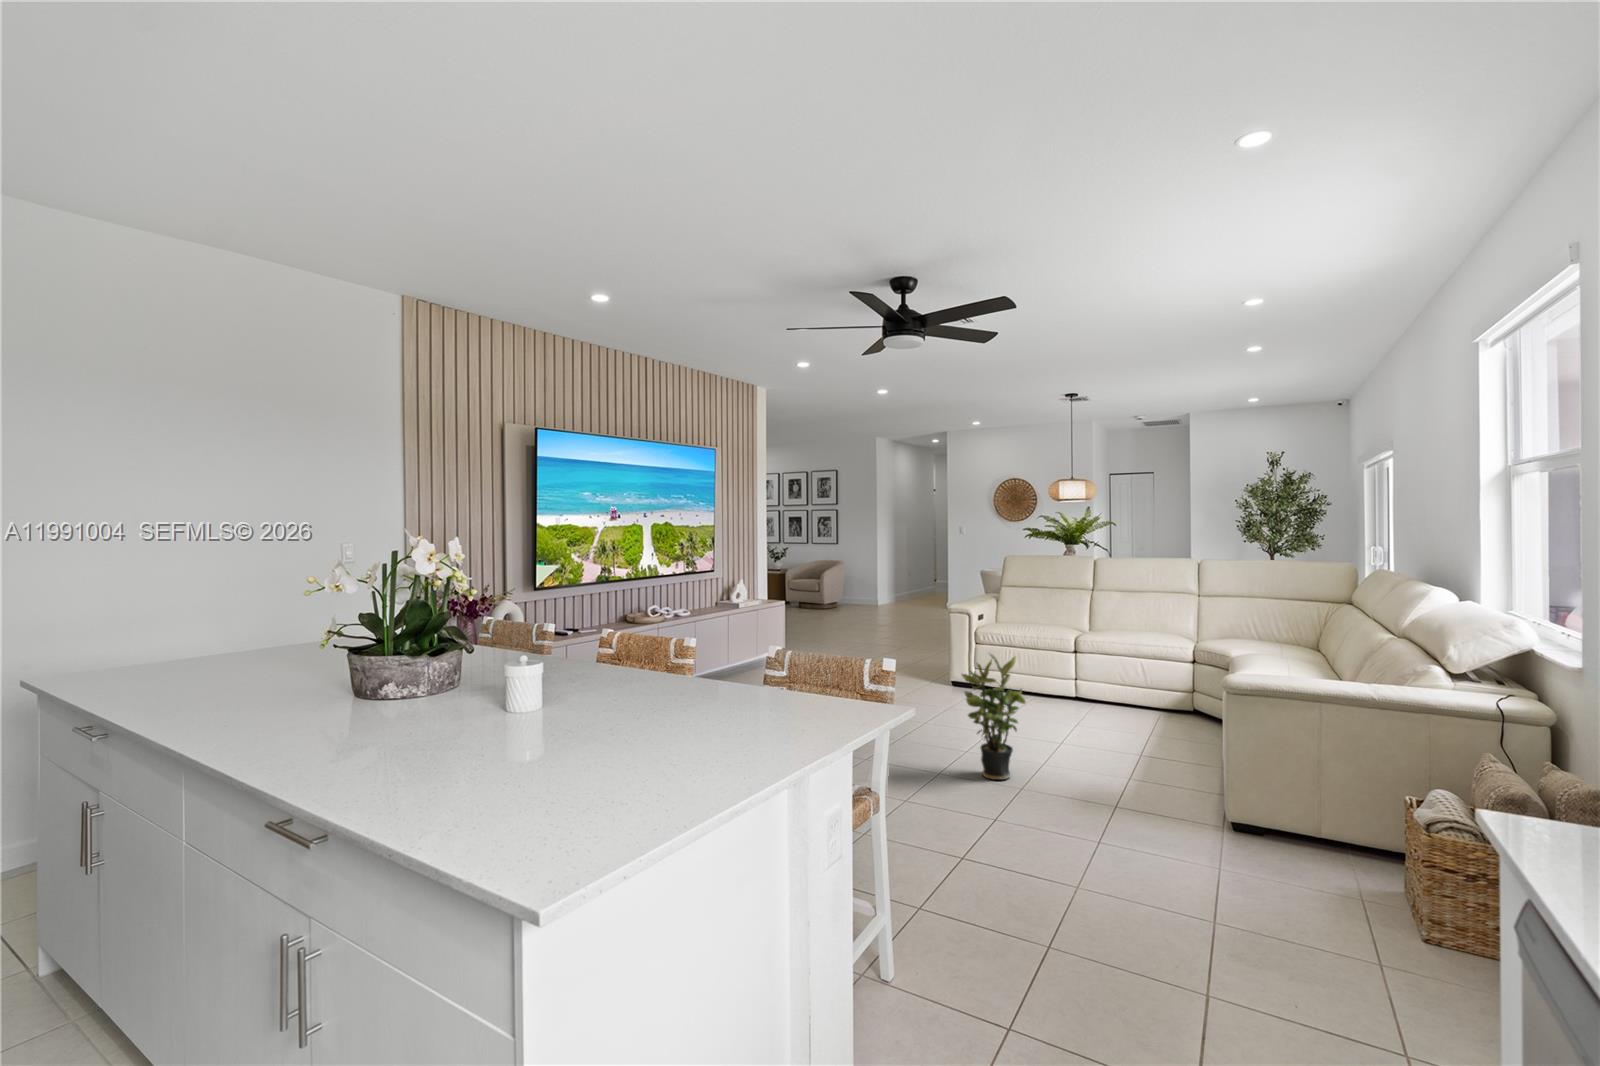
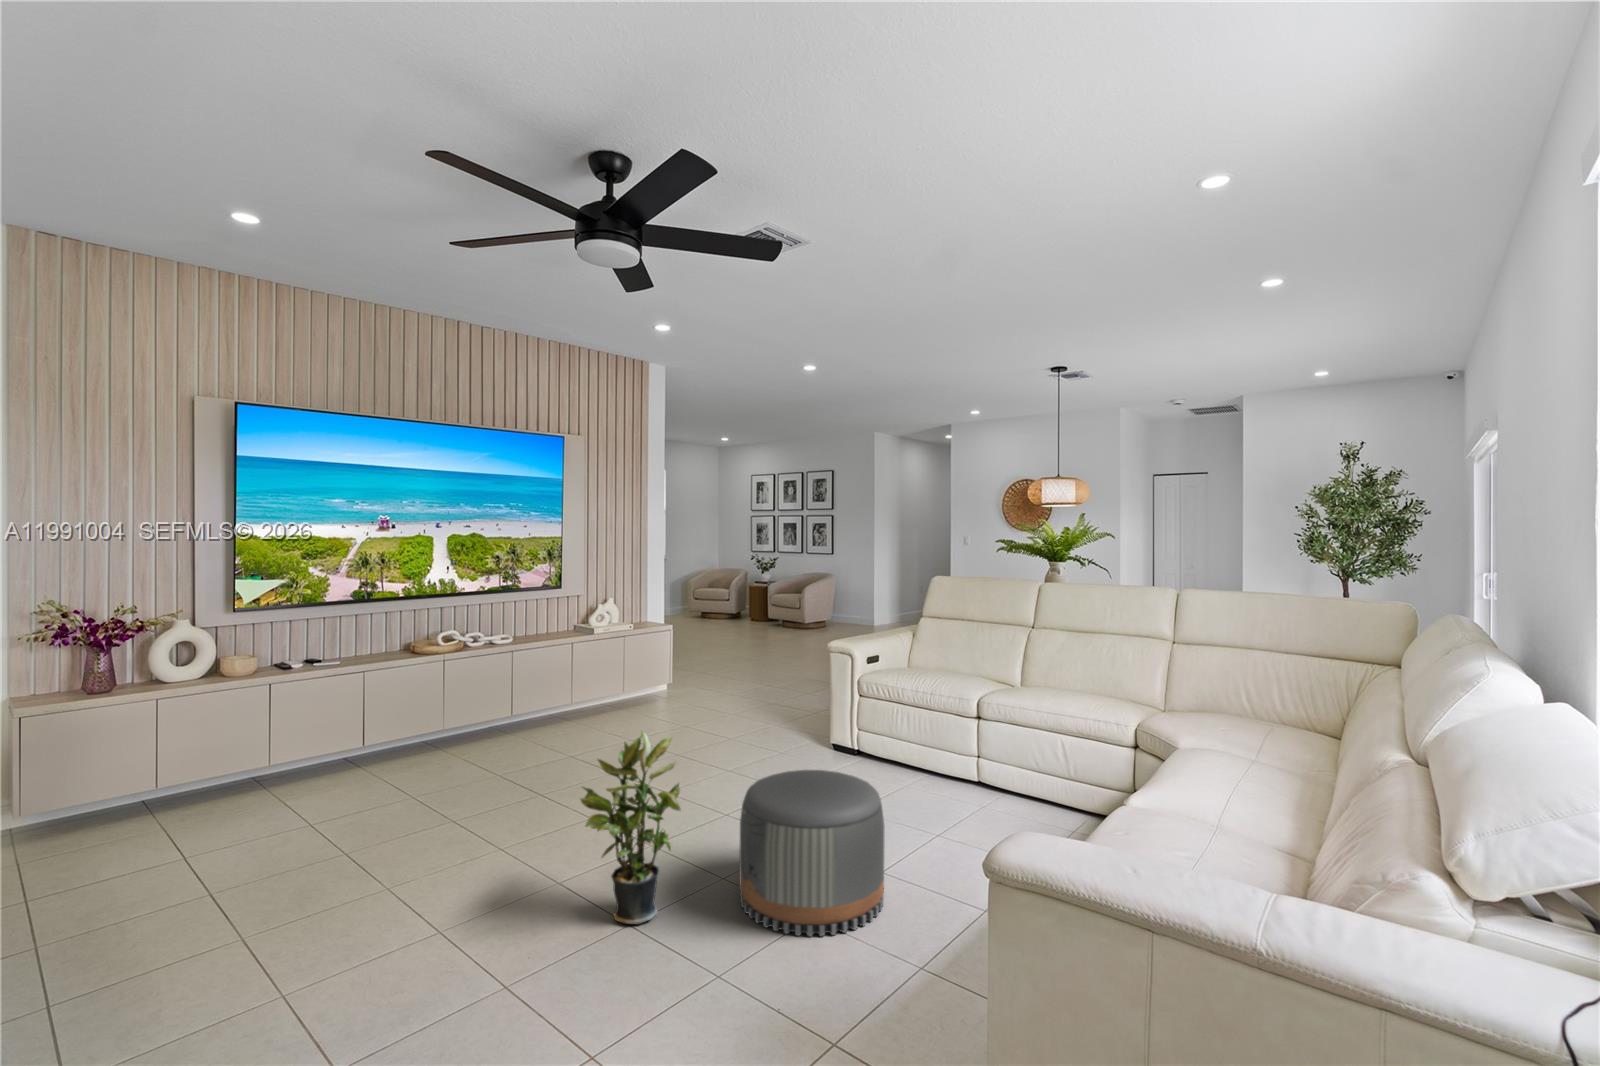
pouf: none [1039,680,1142,777] -> present [739,770,885,936]

